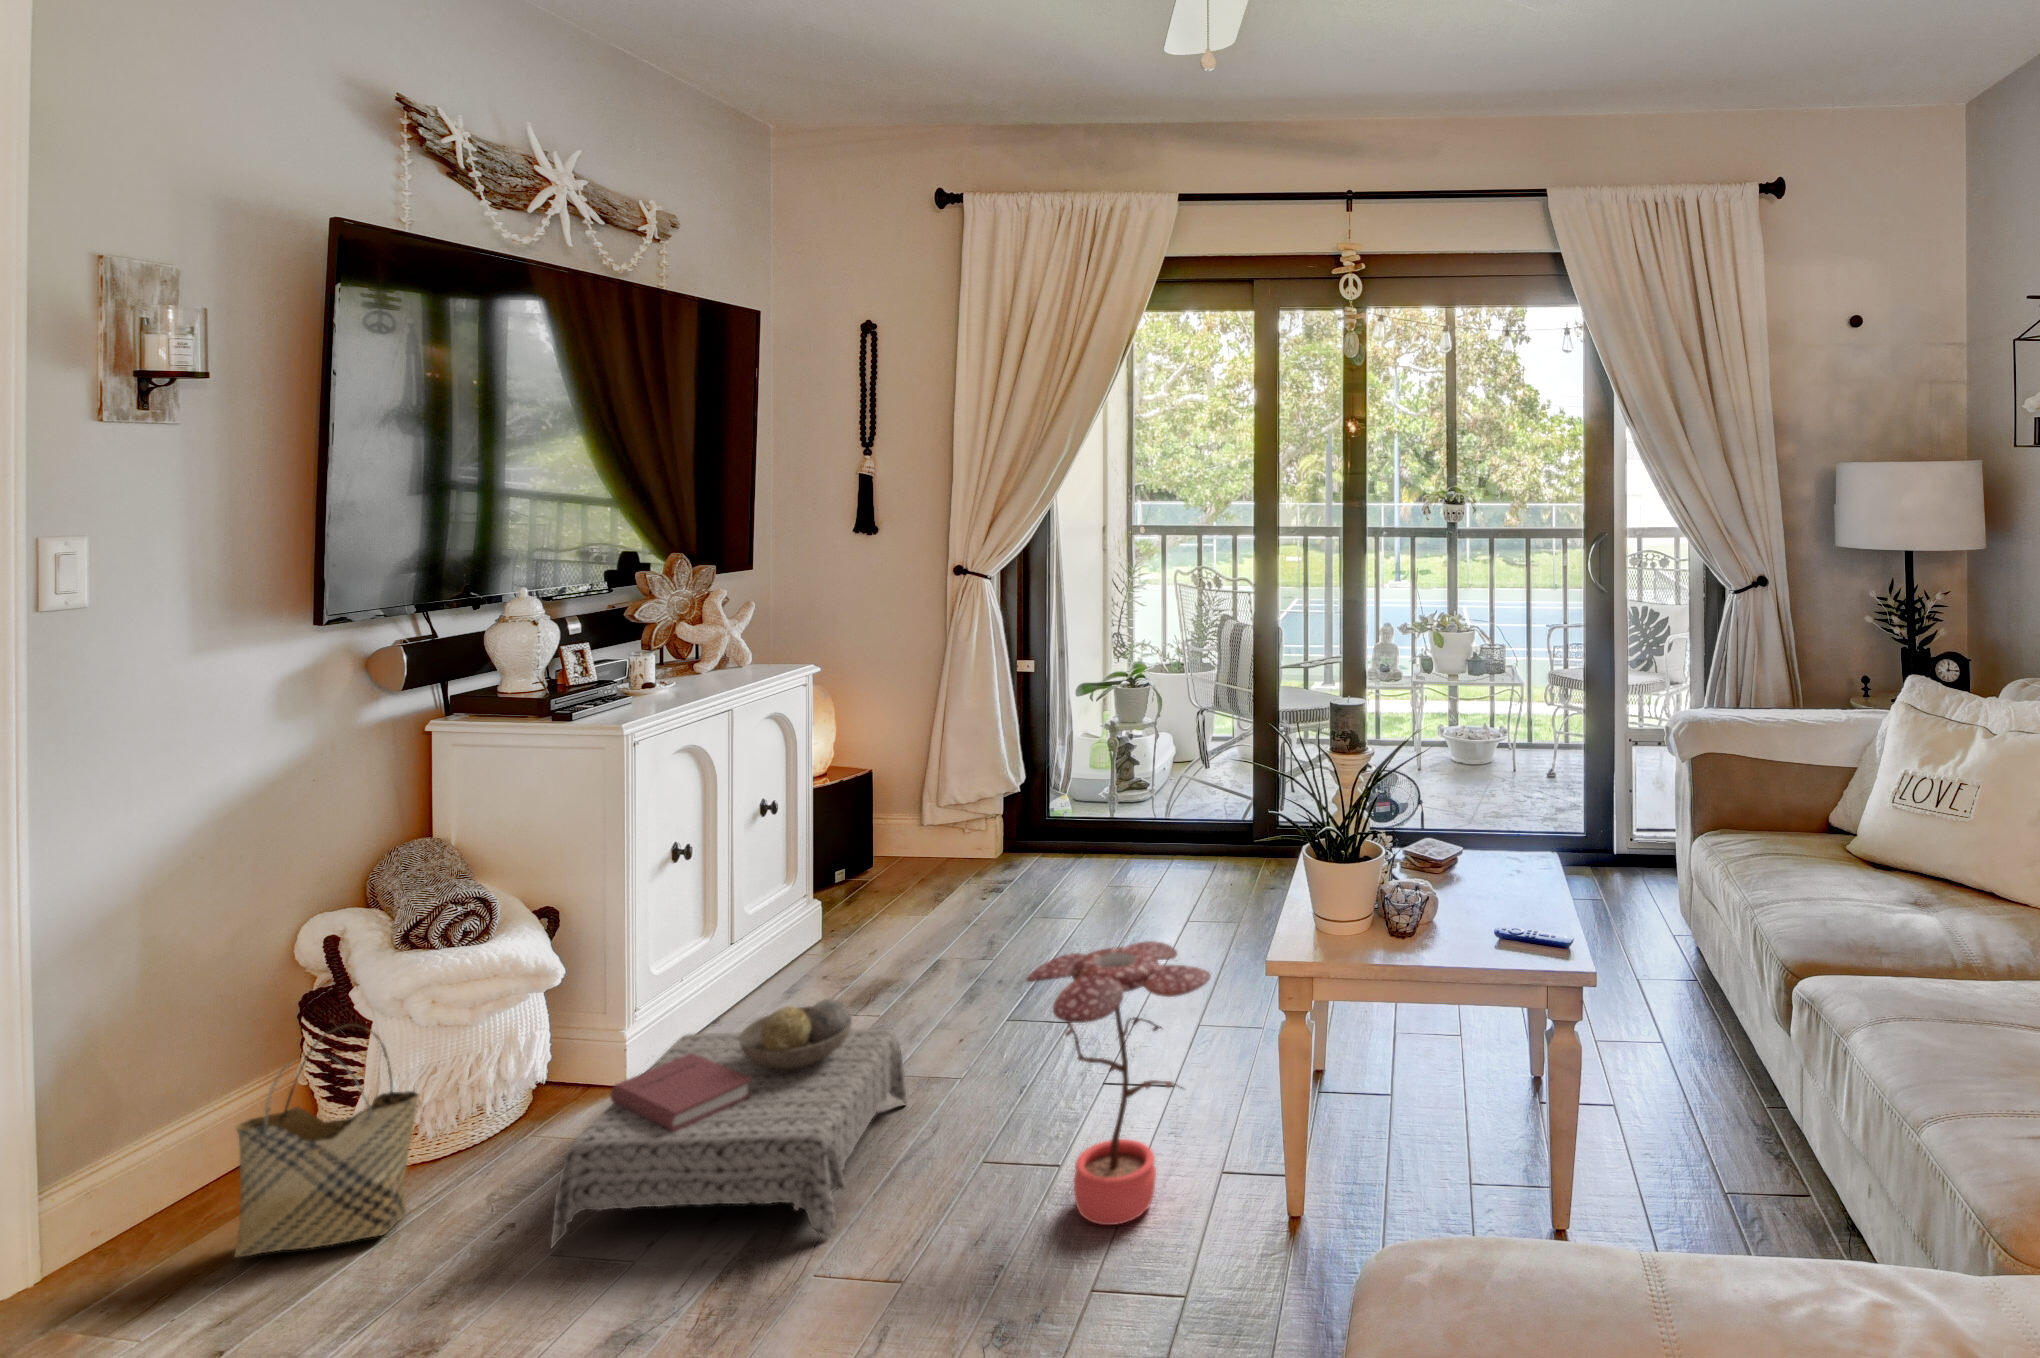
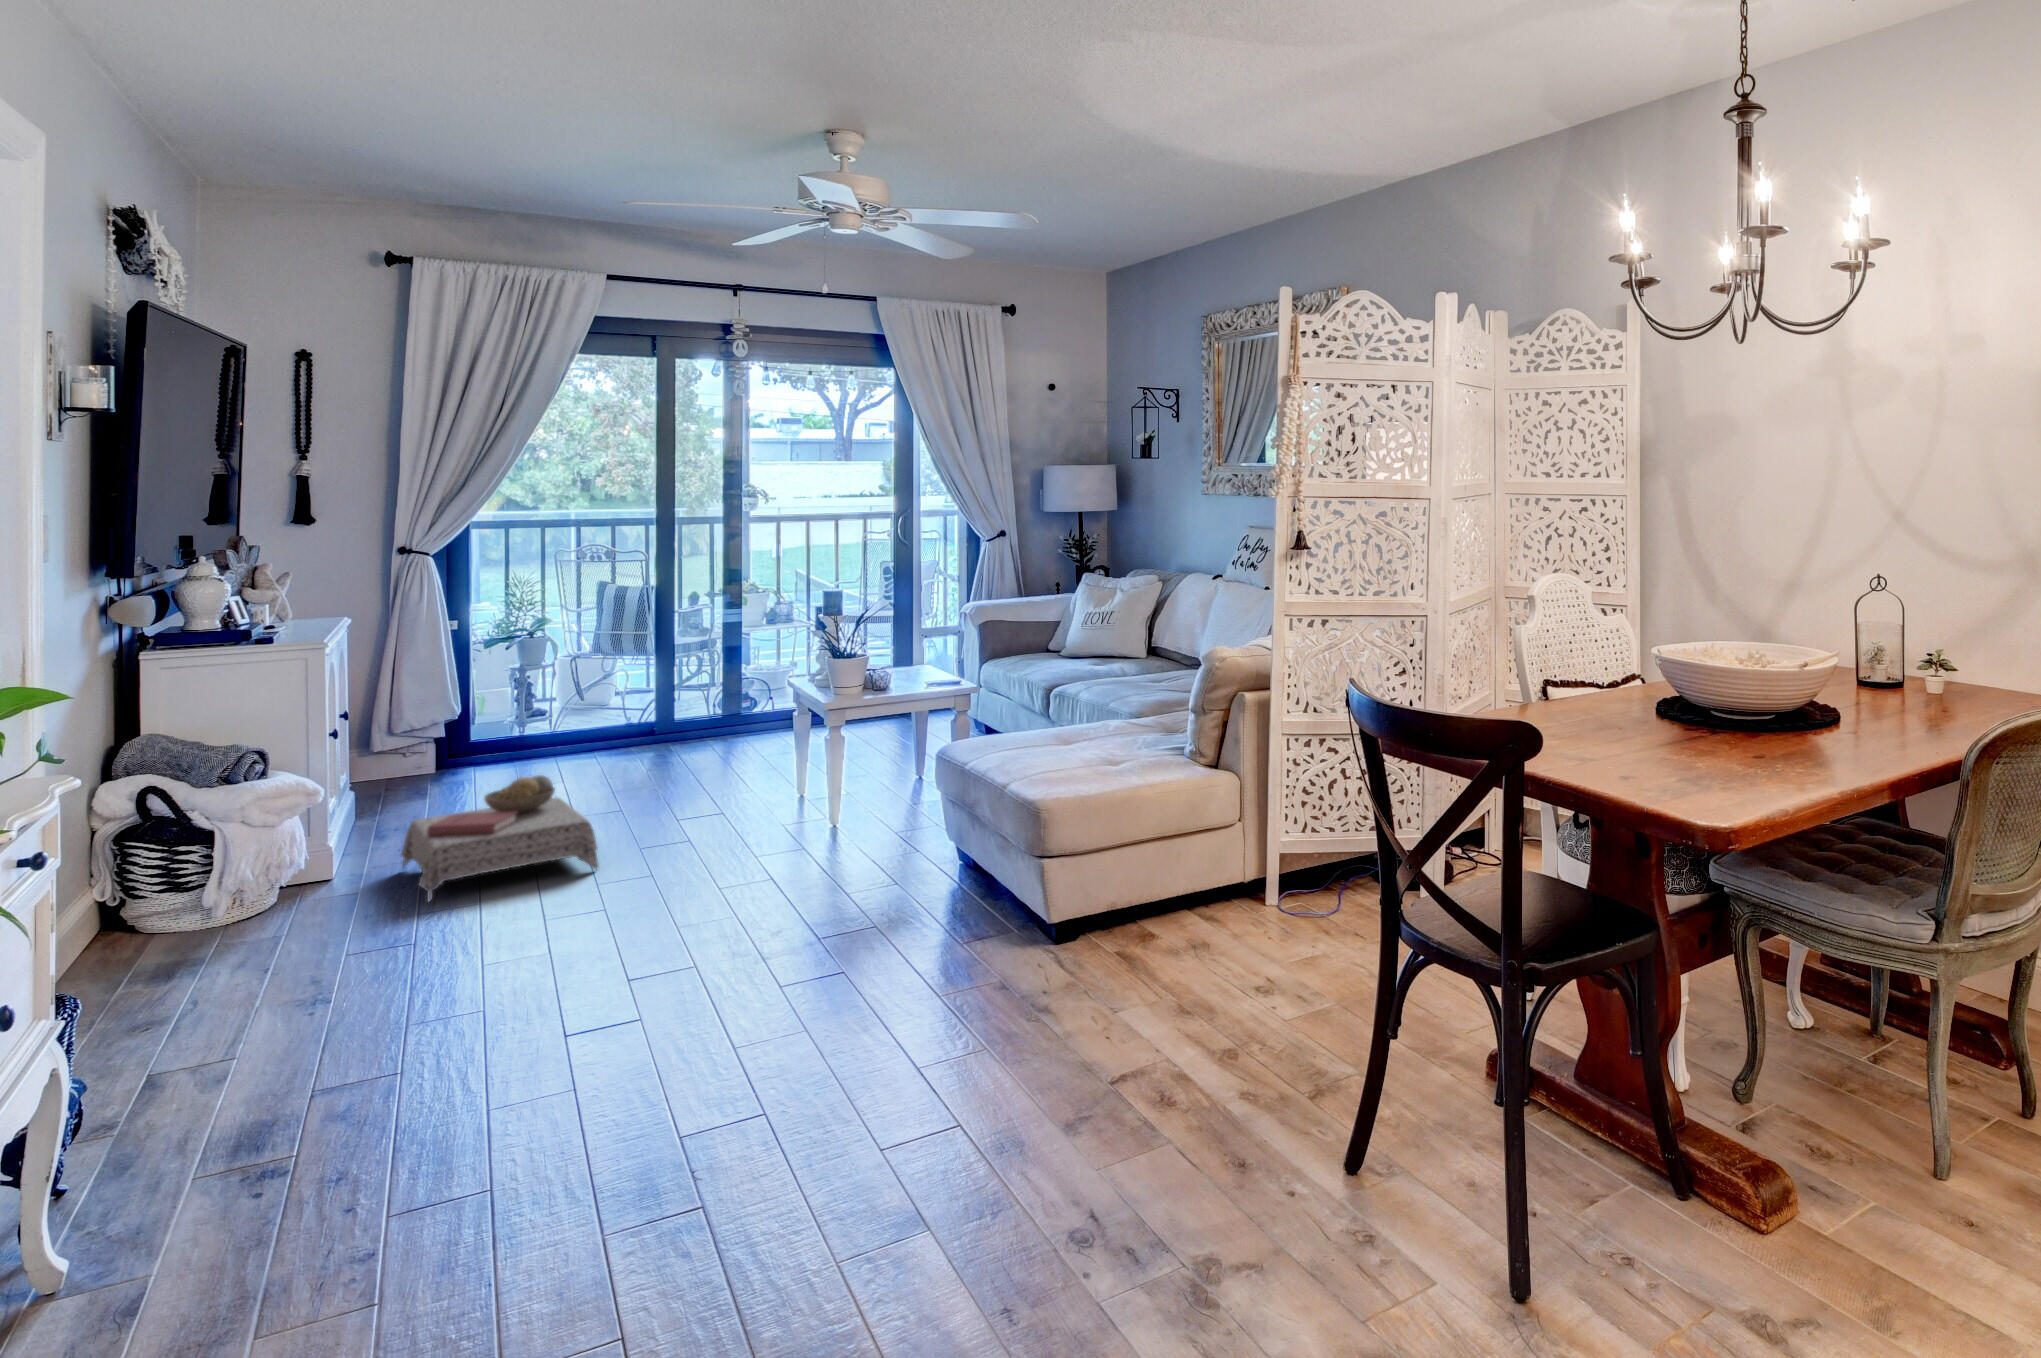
potted plant: present [1026,941,1210,1225] -> none [692,712,798,841]
woven basket: present [235,1024,419,1258] -> none [187,814,298,945]

